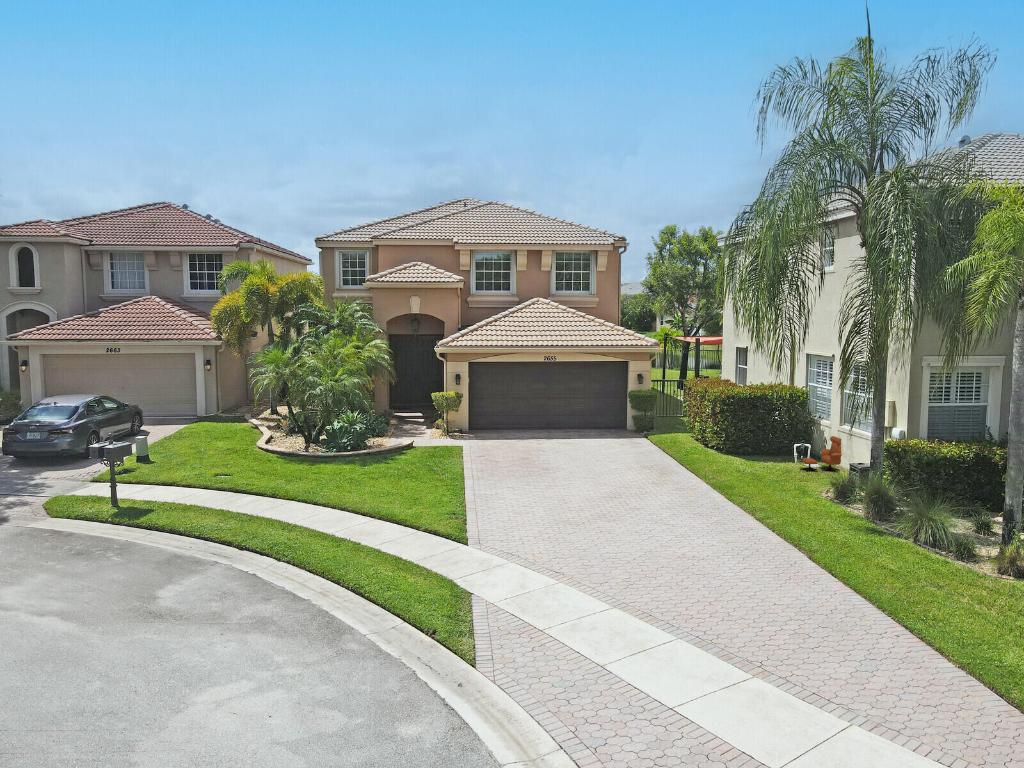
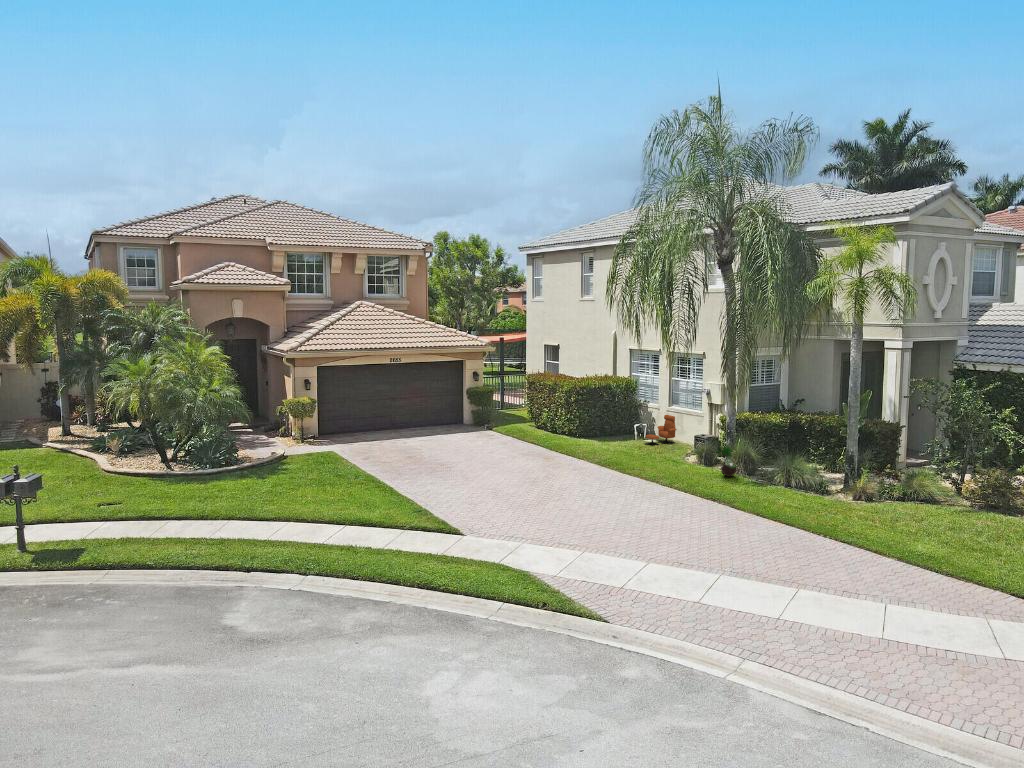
potted tree: none [839,473,870,519] -> present [716,445,737,477]

